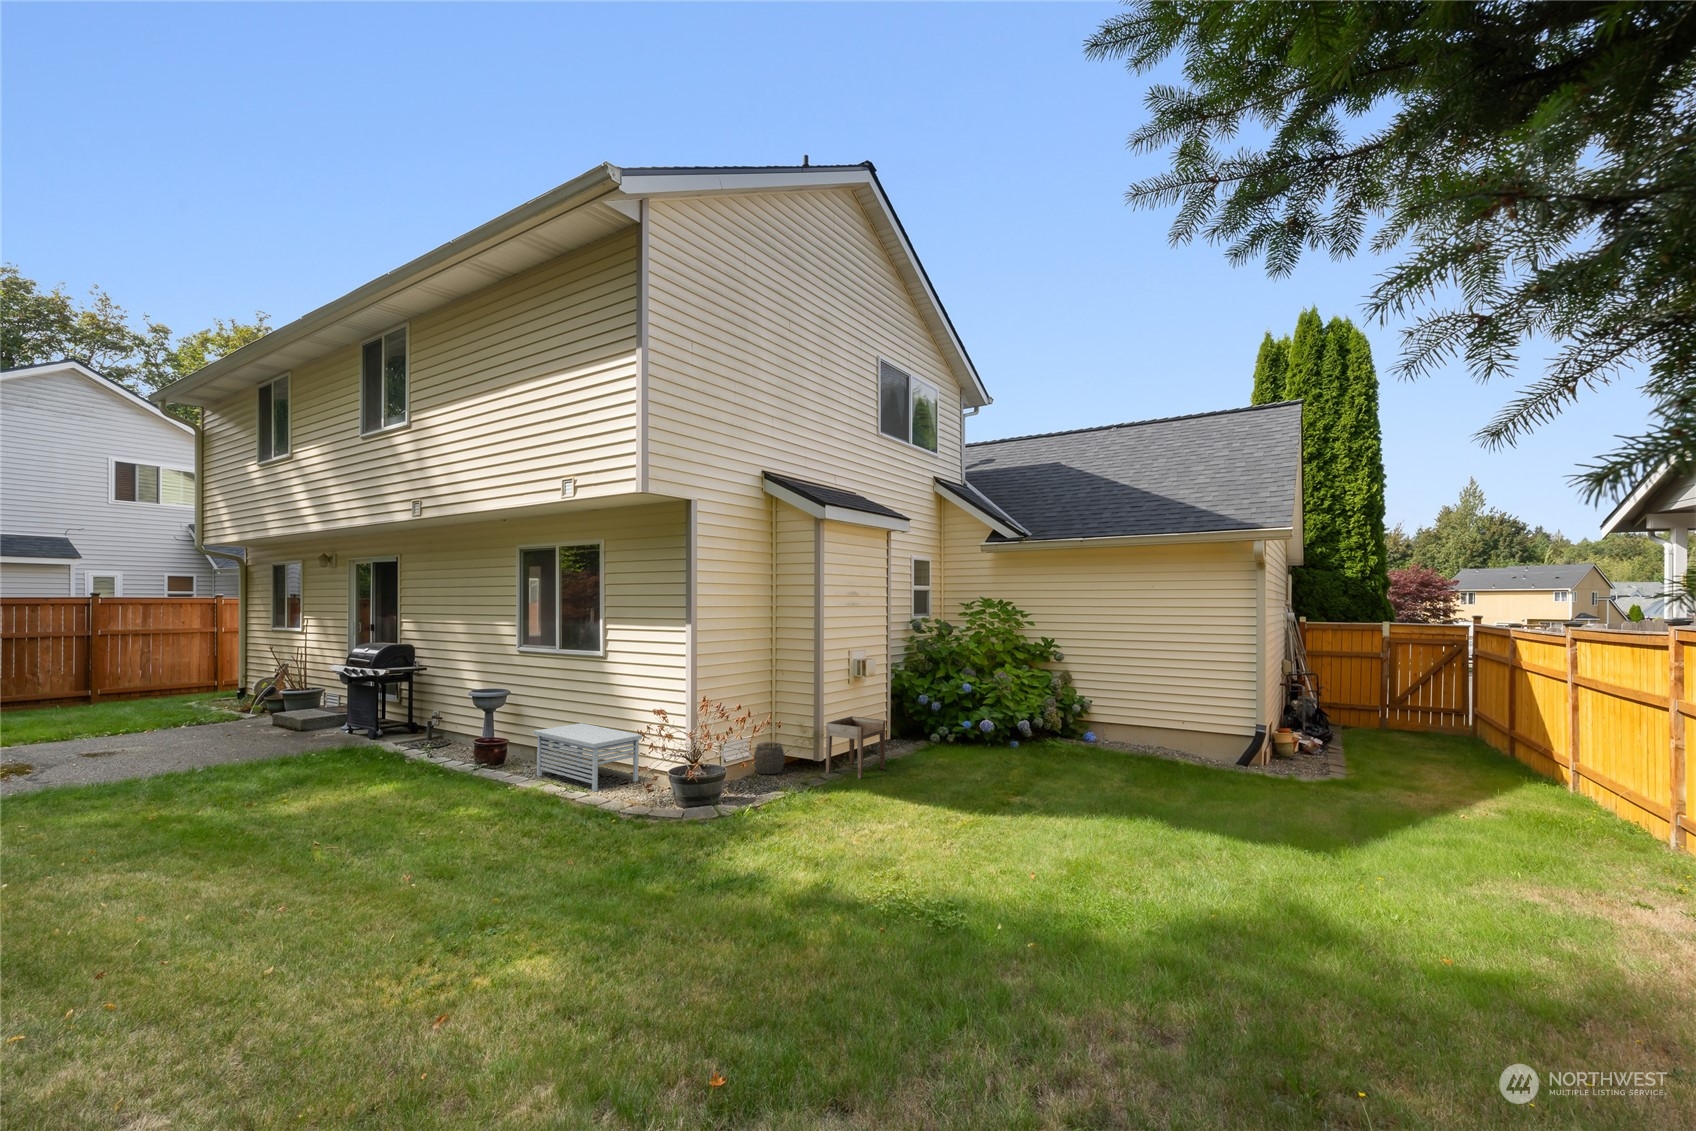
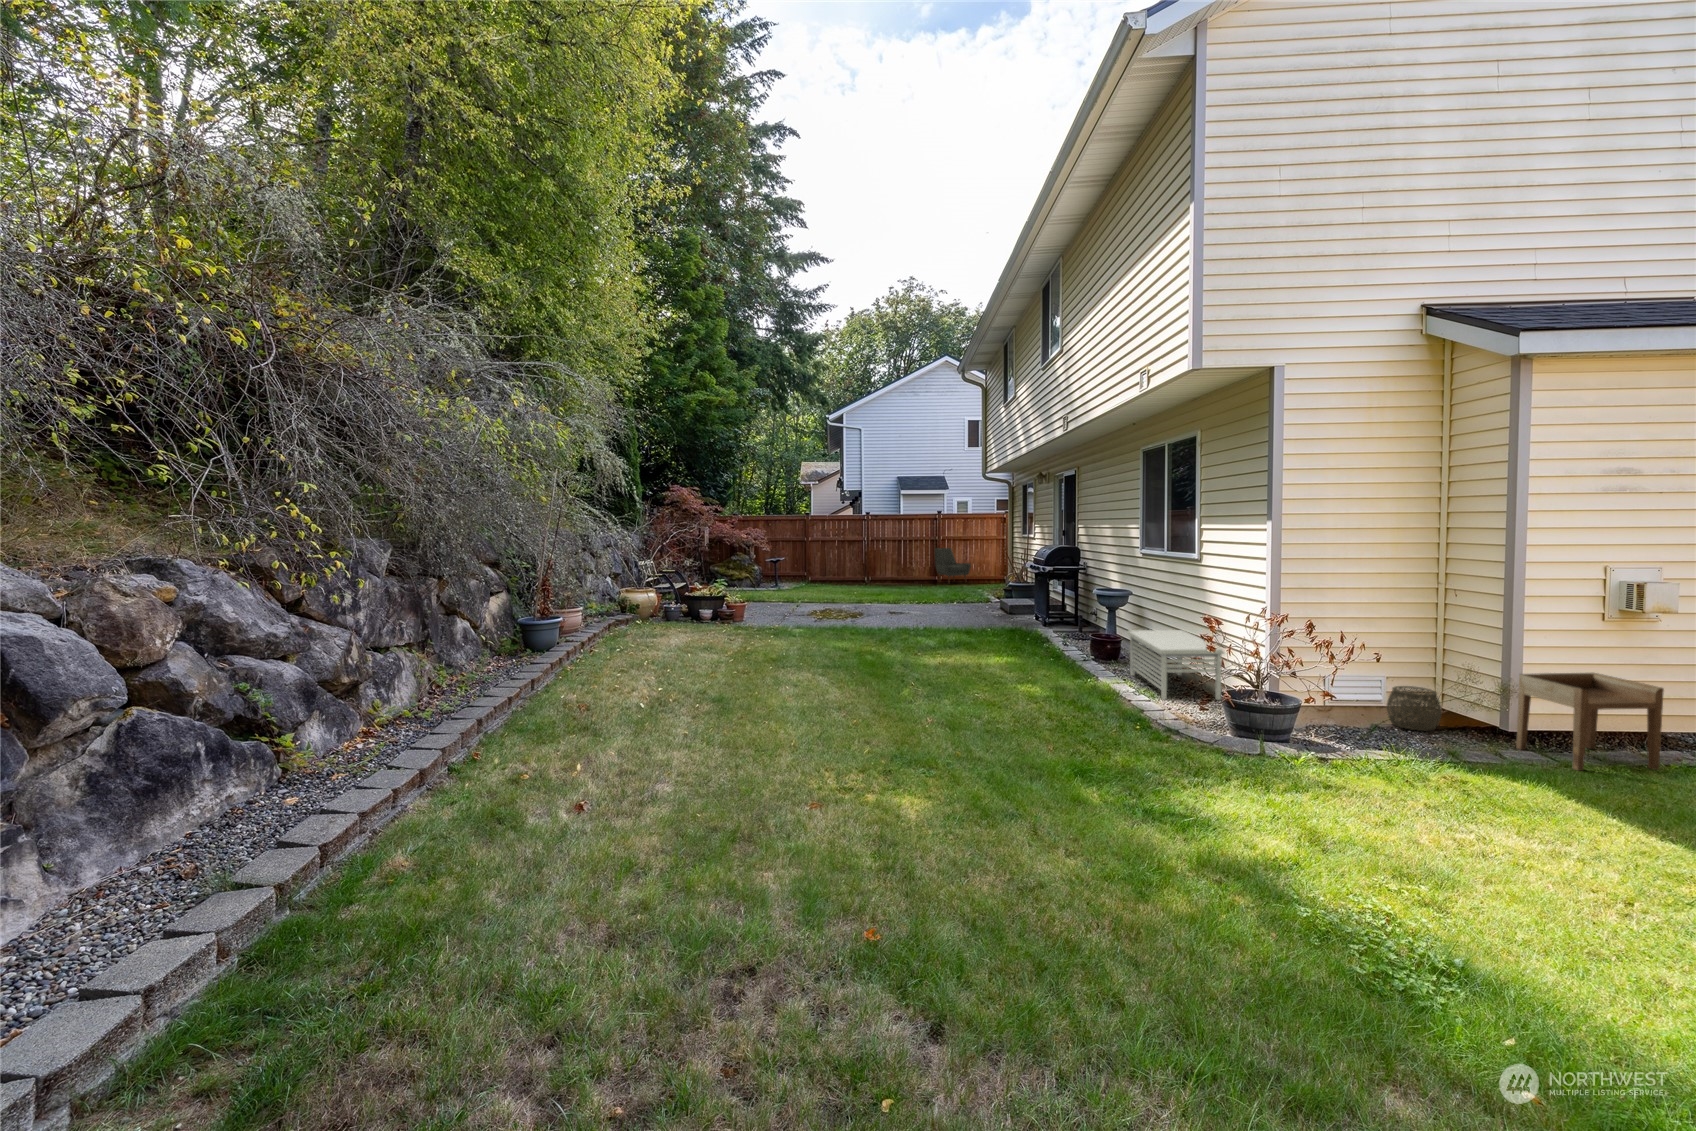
chair: none [98,649,171,702] -> present [935,548,971,582]

